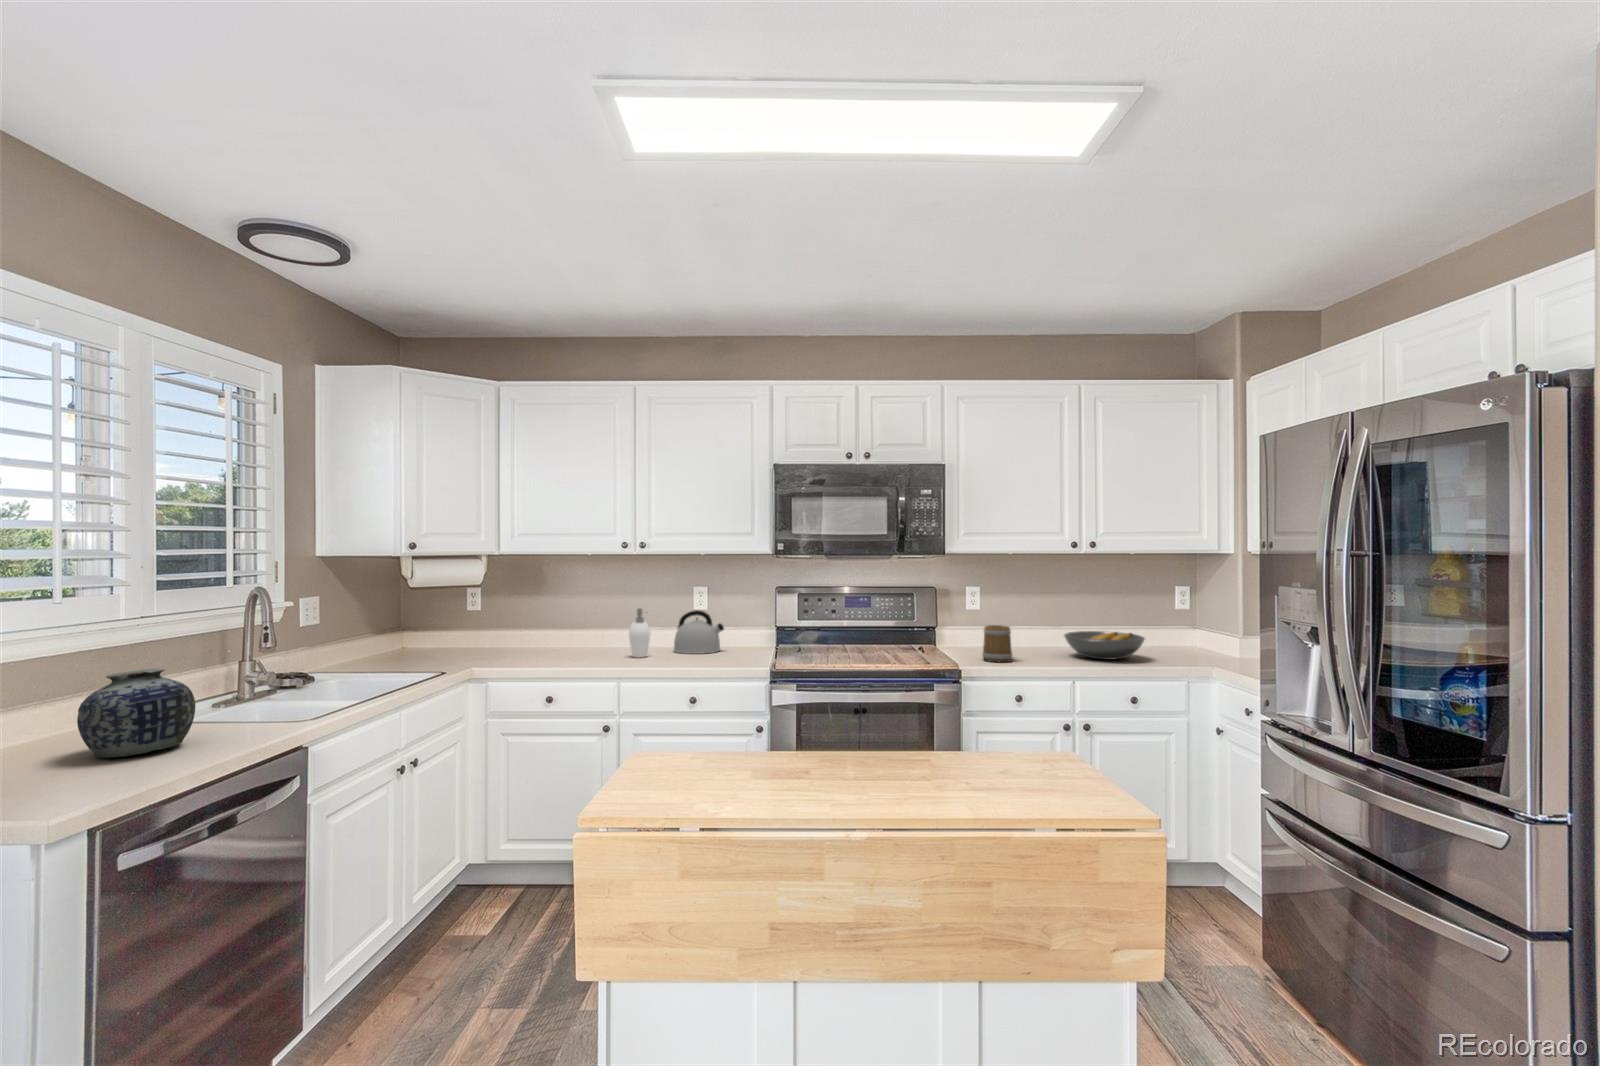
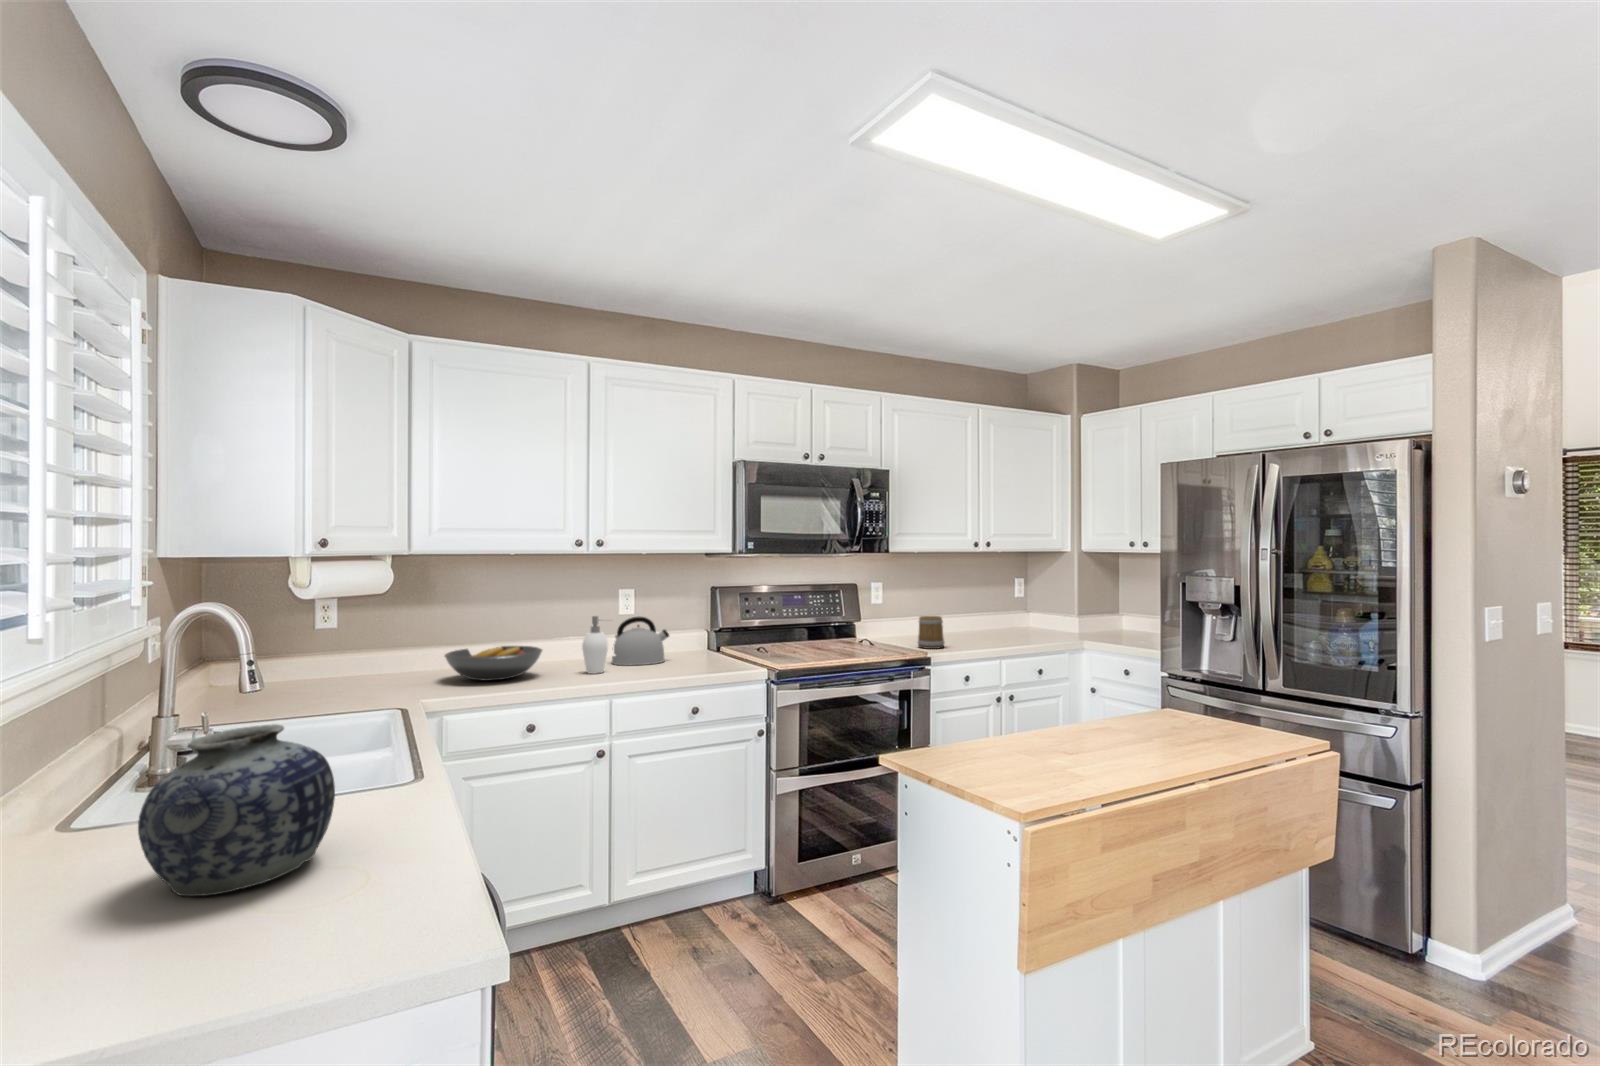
fruit bowl: present [1064,631,1145,659] -> present [444,646,542,681]

